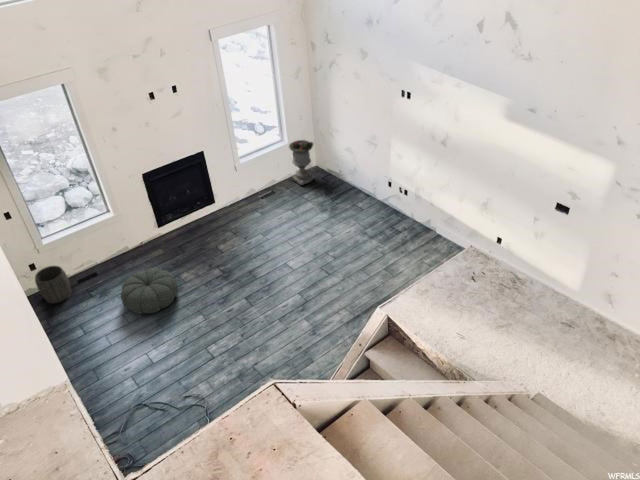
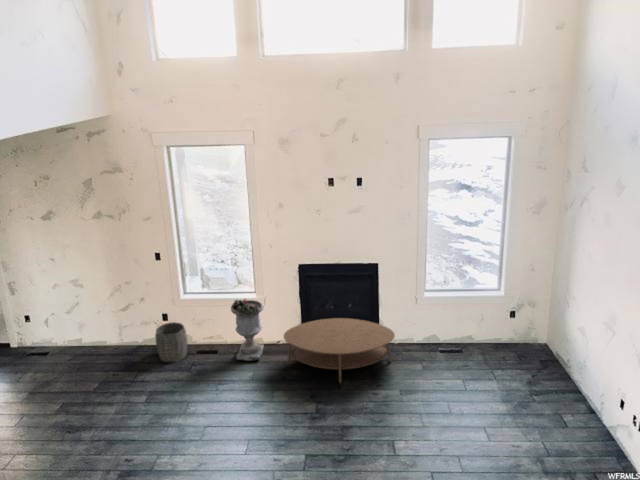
planter: present [289,140,314,185] -> present [231,299,264,361]
coffee table: none [158,196,239,254] -> present [284,318,395,383]
pouf: present [121,268,178,314] -> none [193,363,260,416]

